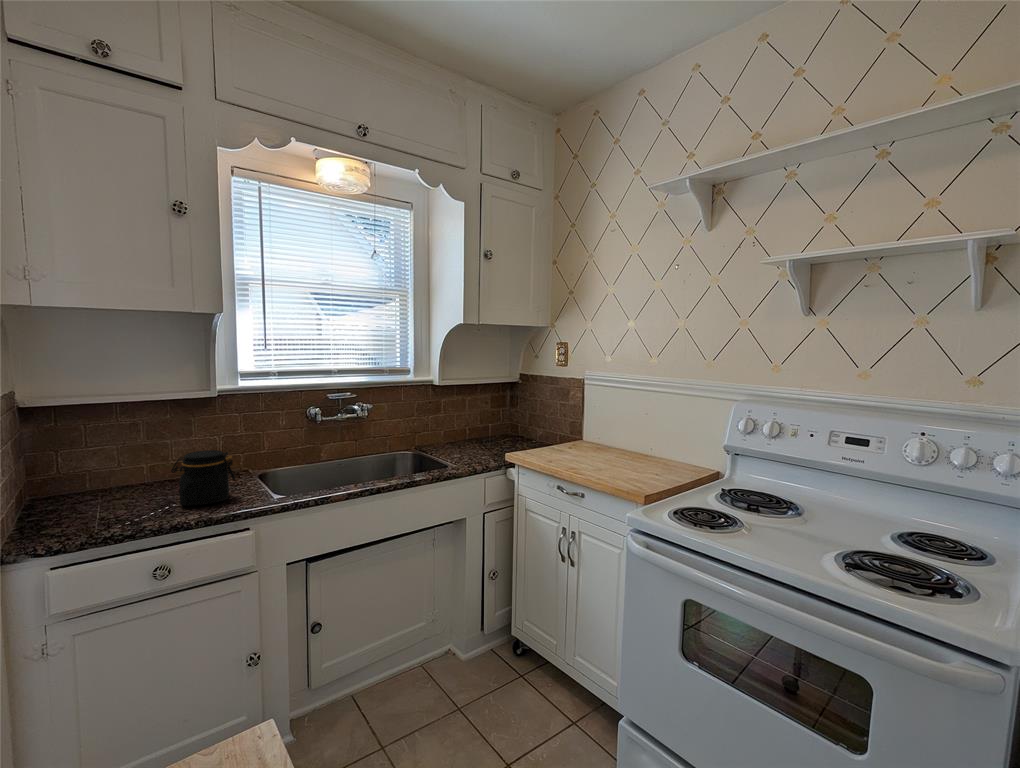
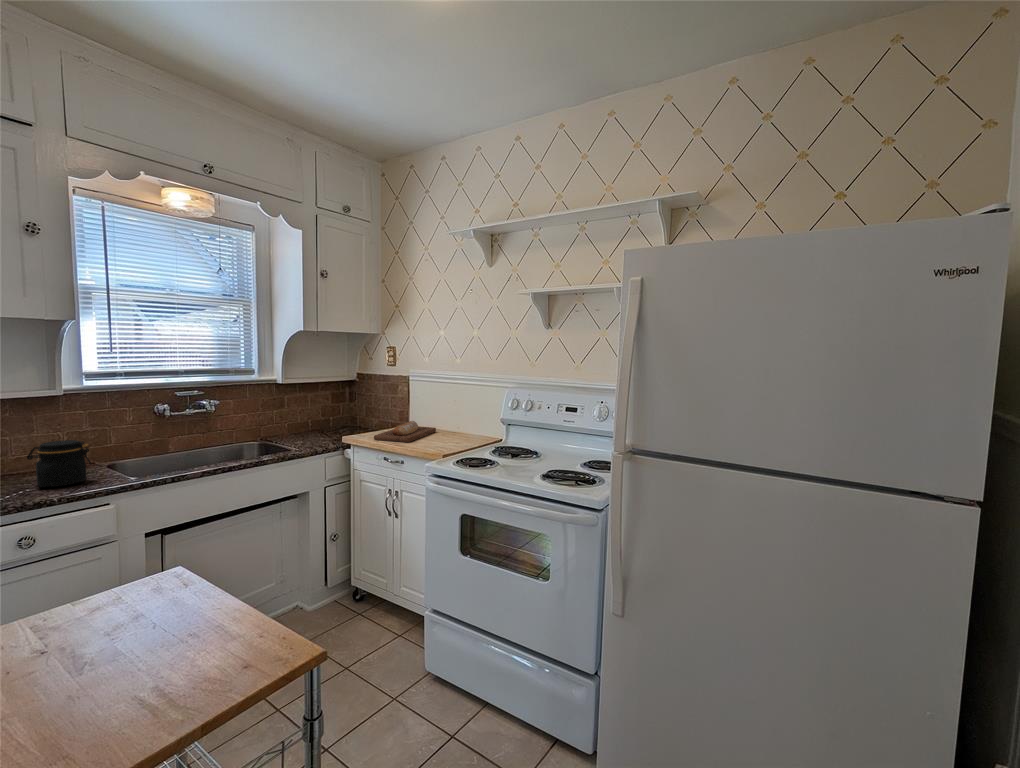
bread loaf: none [544,438,621,469] -> present [374,421,436,442]

